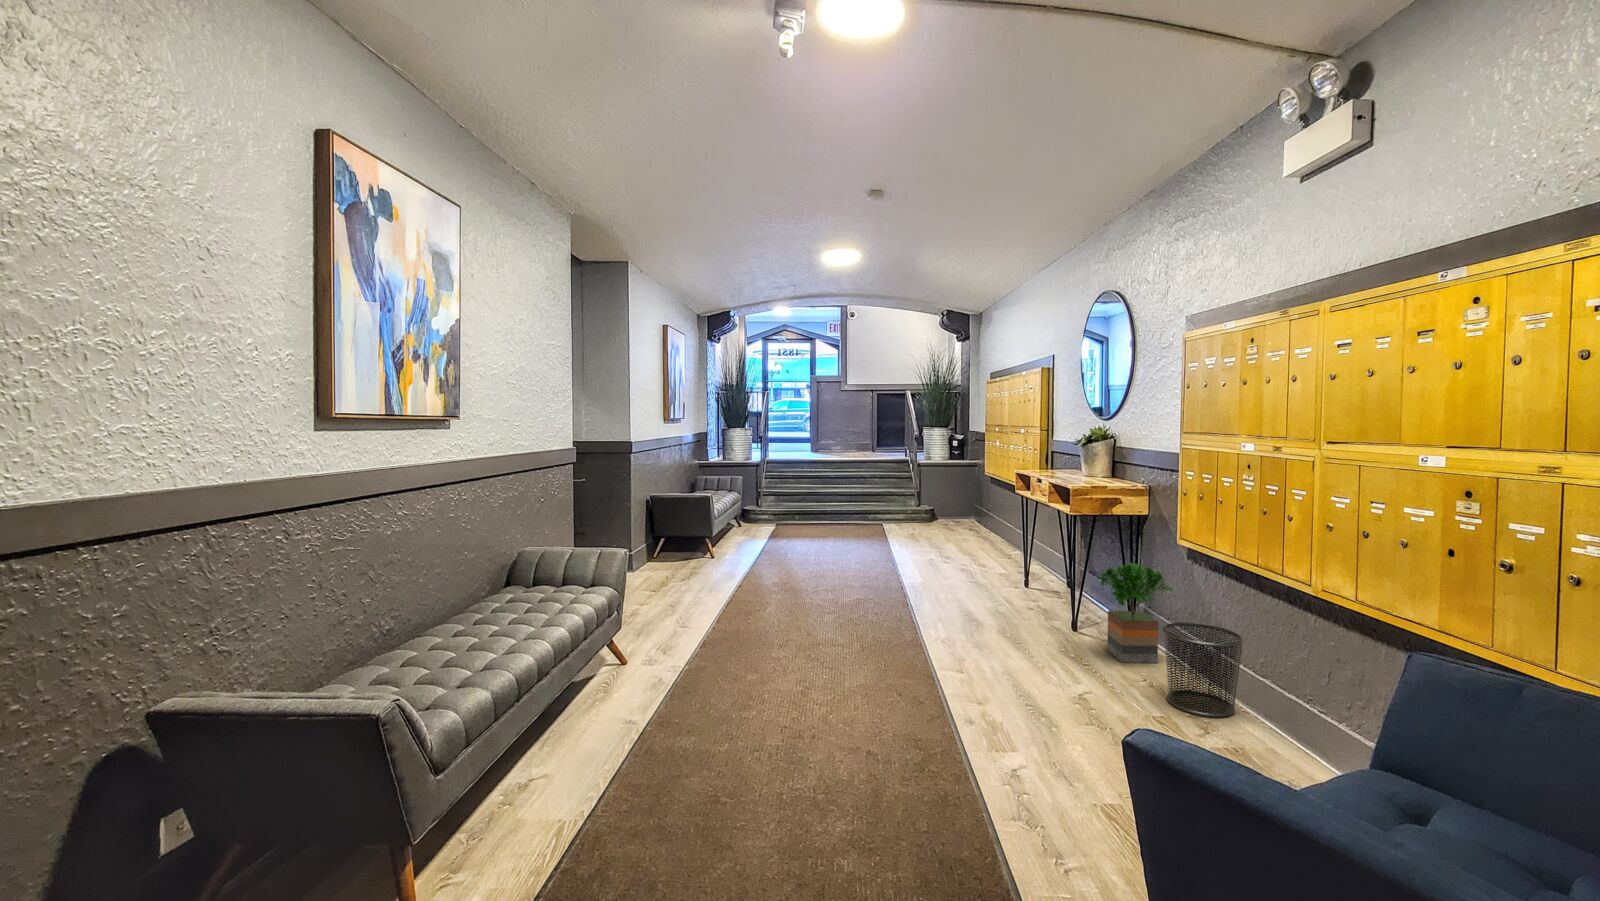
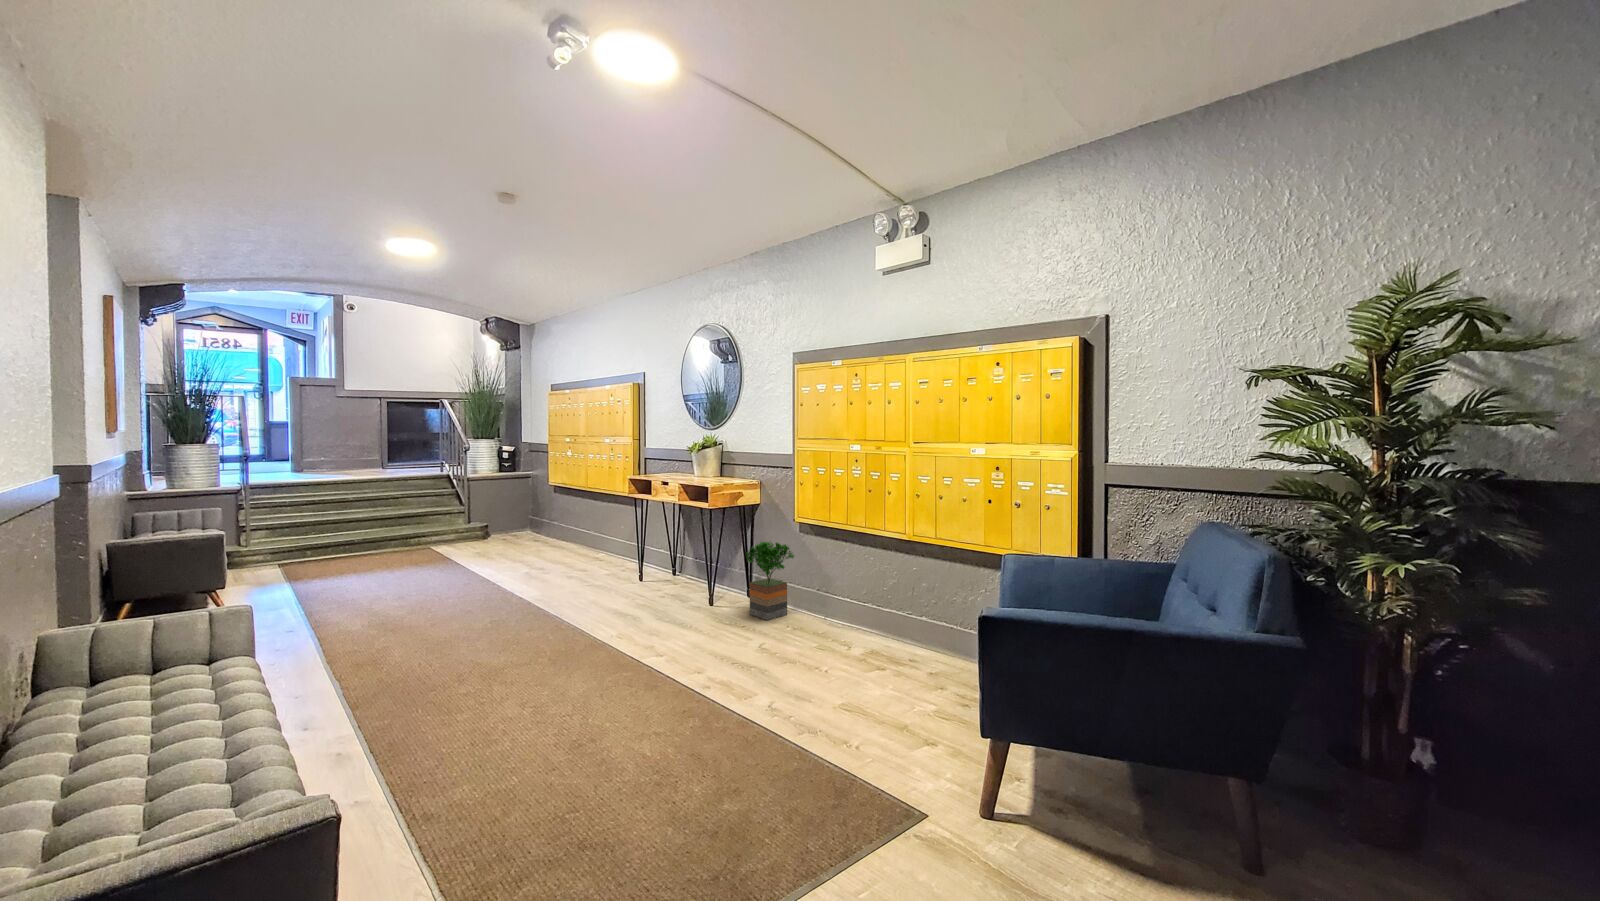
waste bin: present [1163,622,1243,717] -> none [811,576,860,641]

